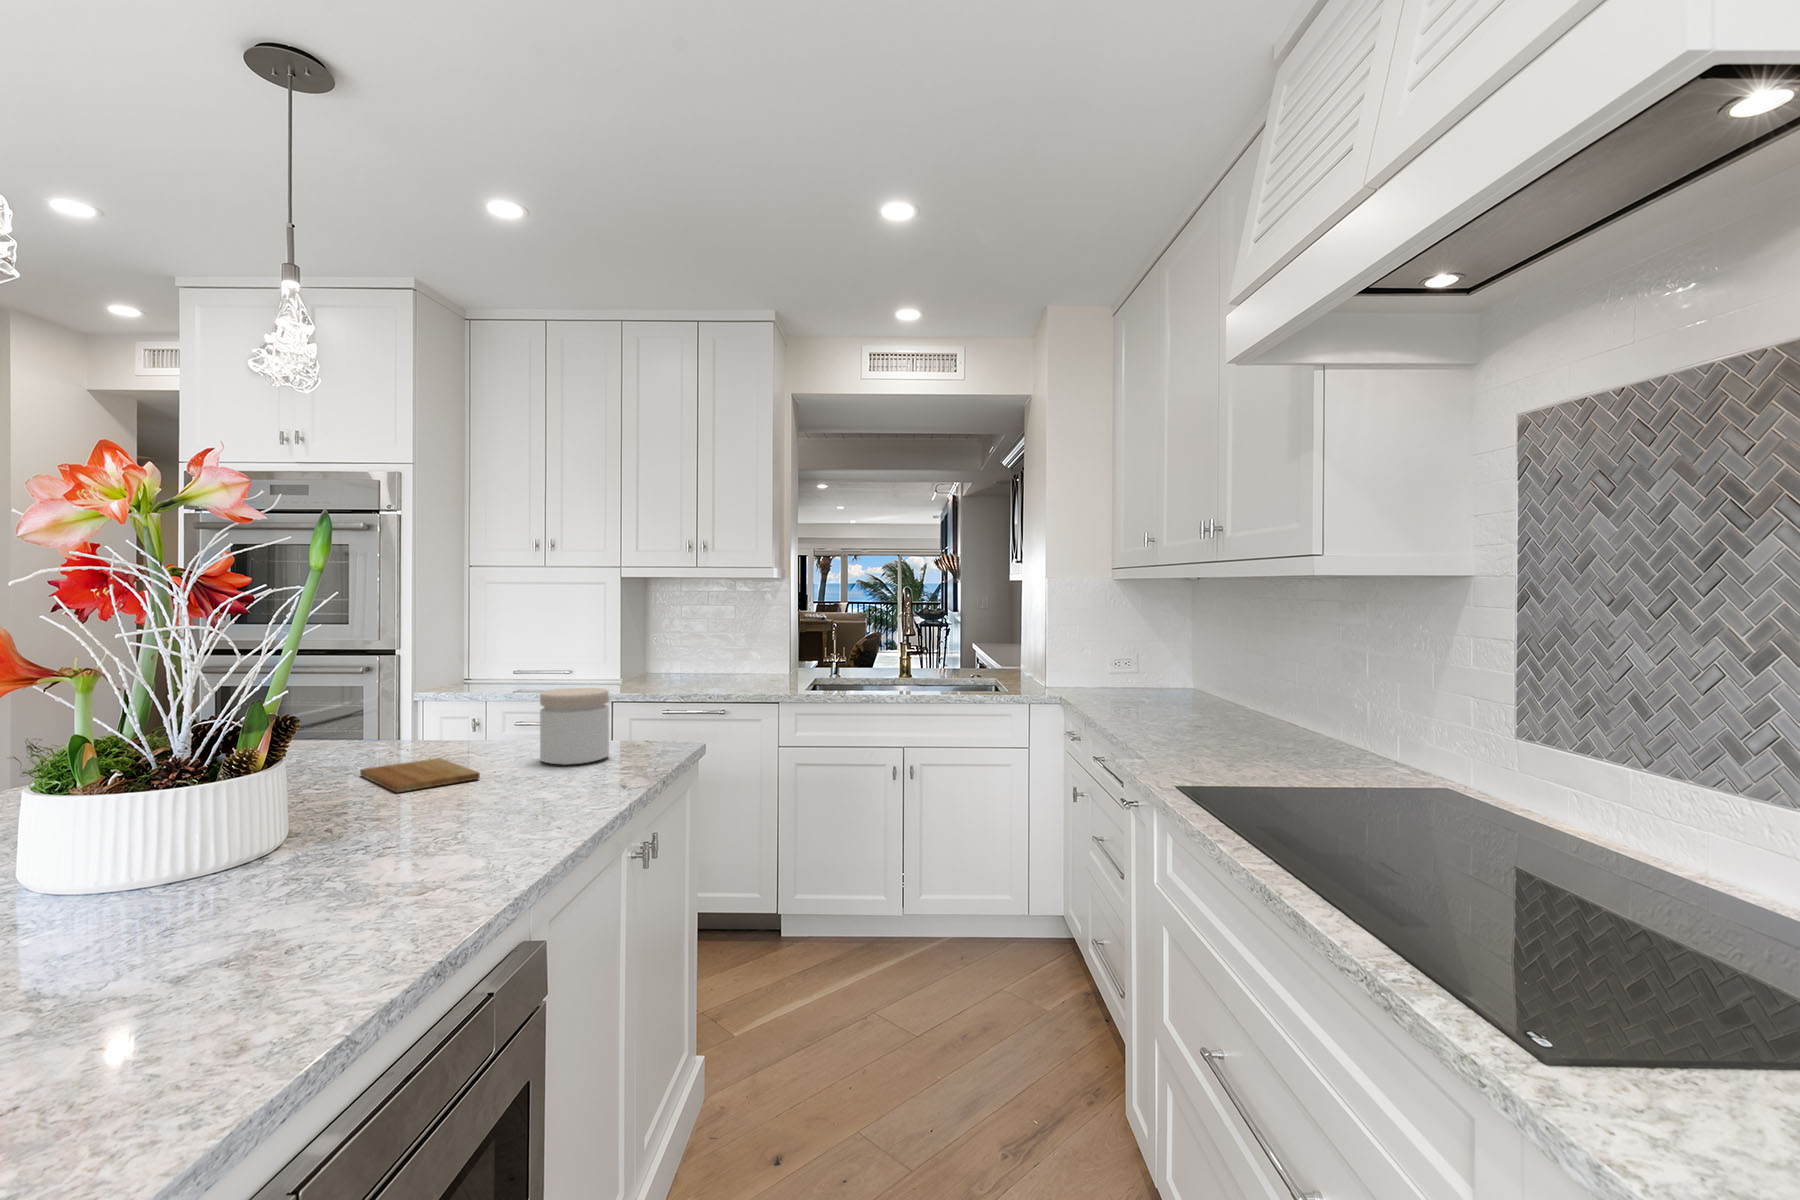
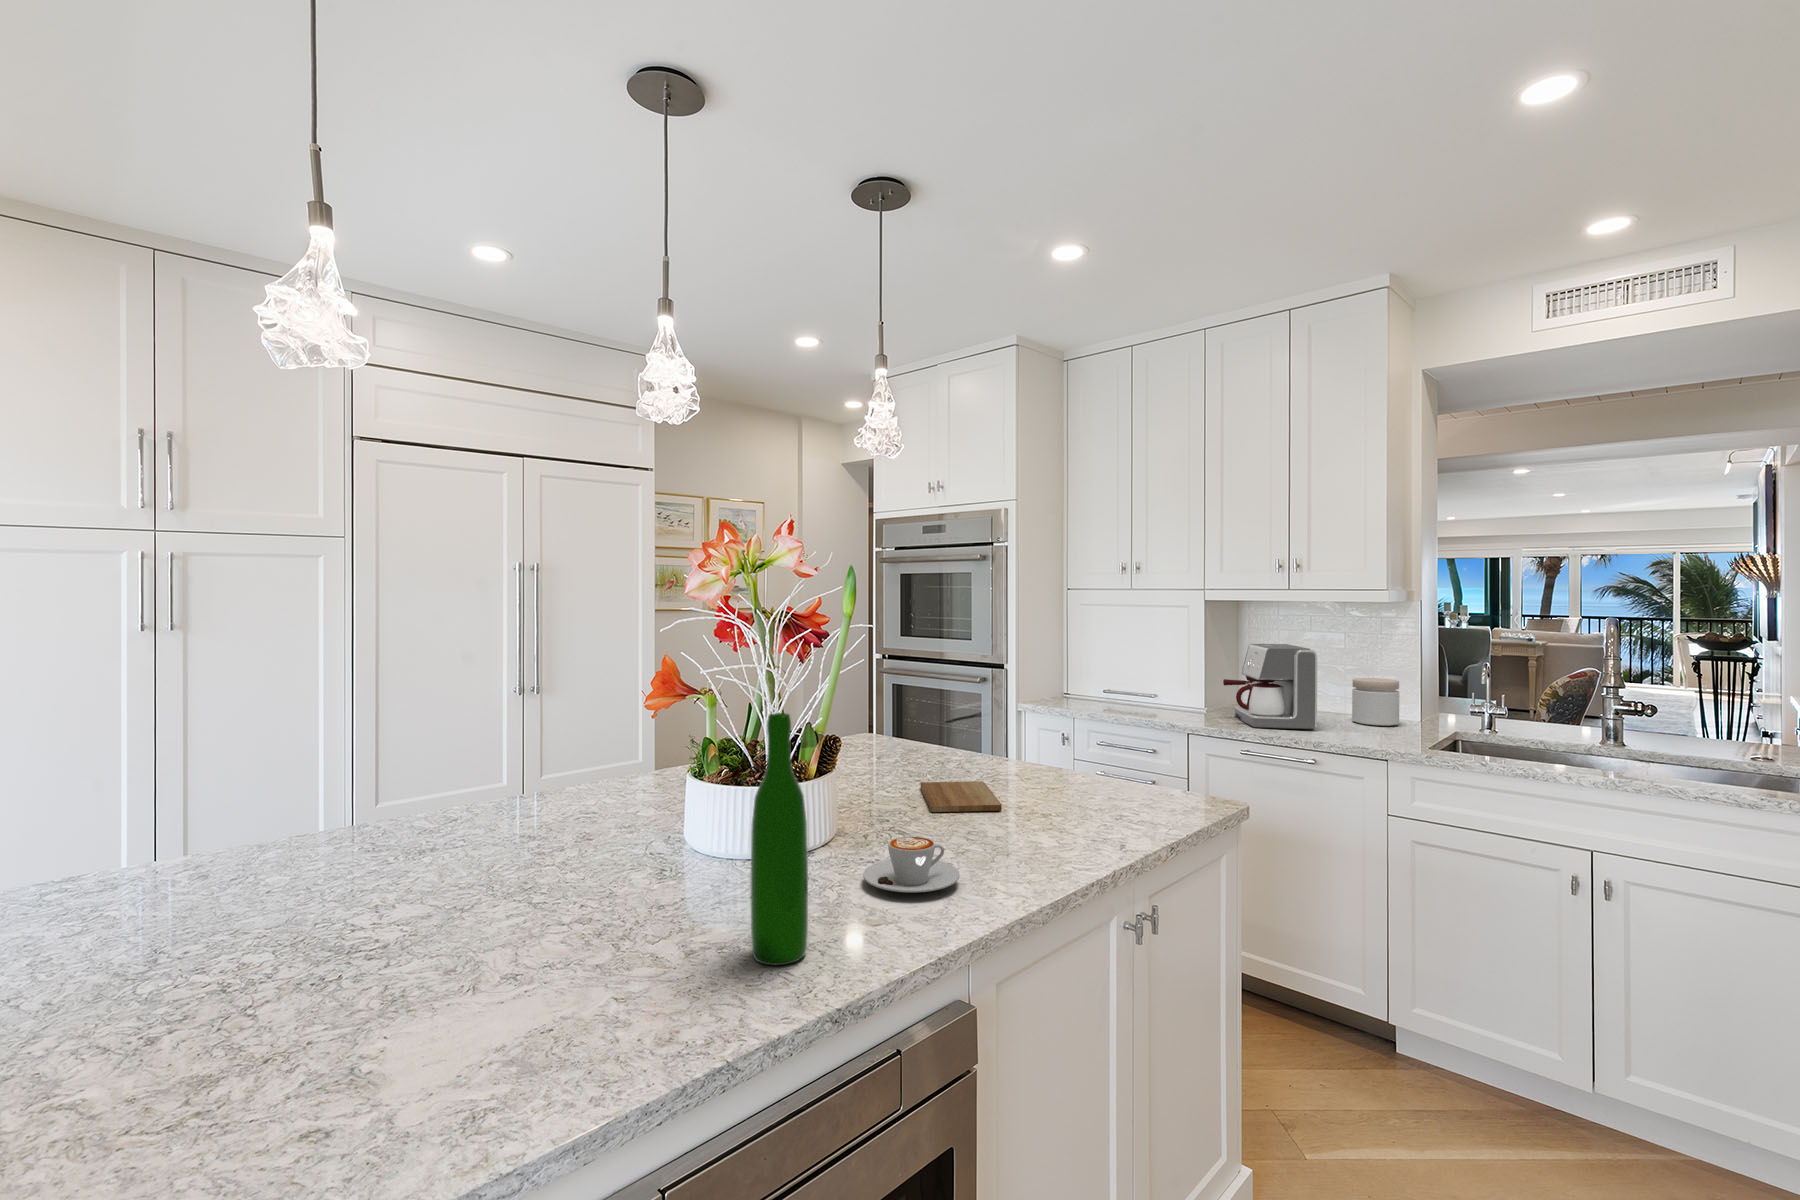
coffee maker: none [639,616,720,690] -> present [1223,644,1317,729]
wine bottle: none [278,657,359,955] -> present [751,713,808,965]
jar: present [540,688,609,765] -> present [1352,678,1399,726]
coffee cup: none [368,801,490,860] -> present [863,836,960,892]

